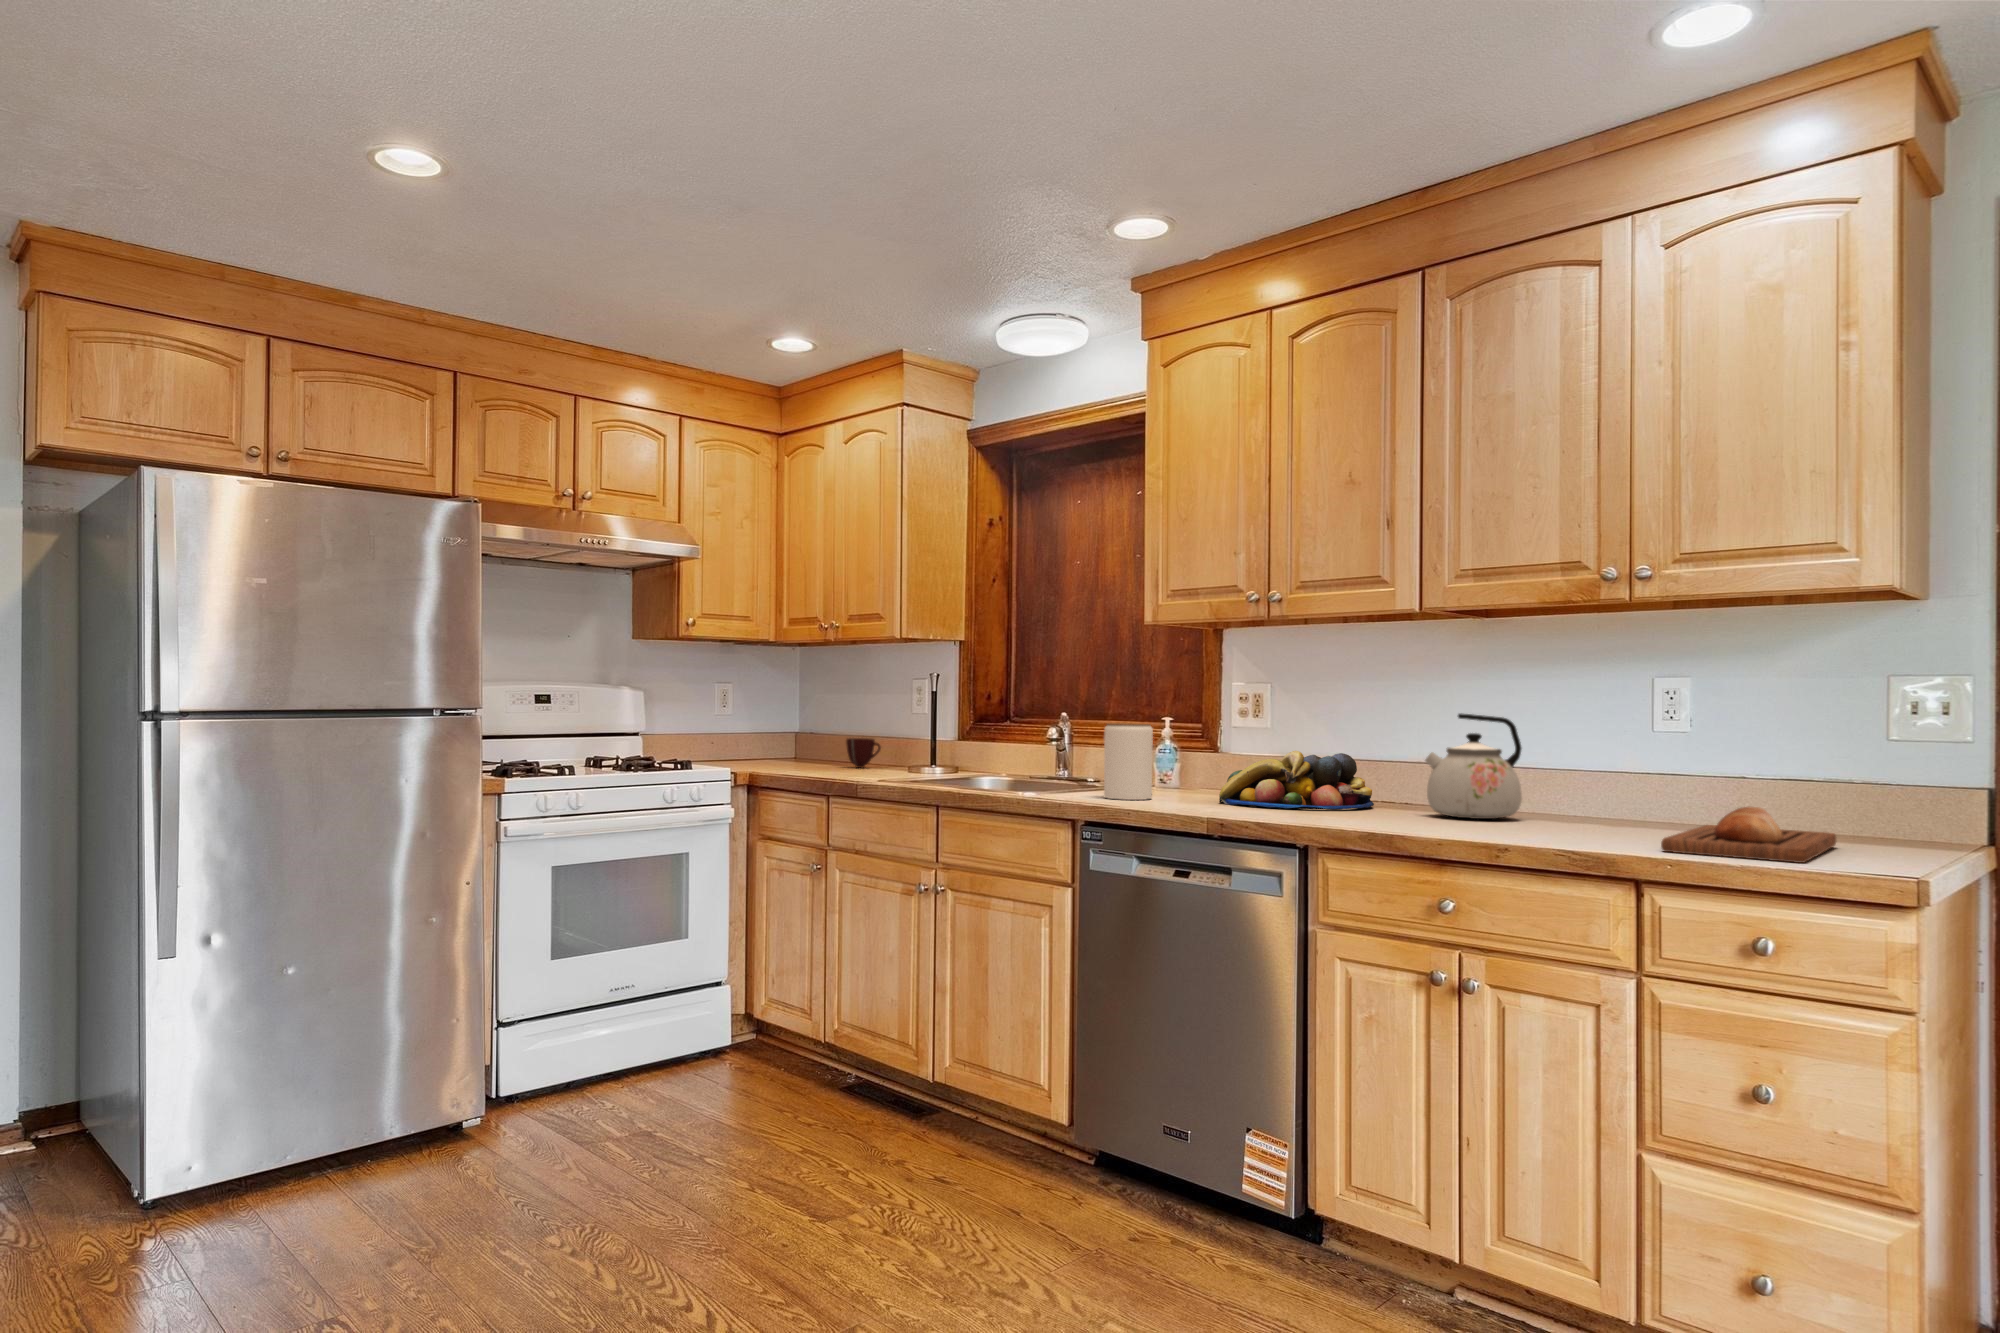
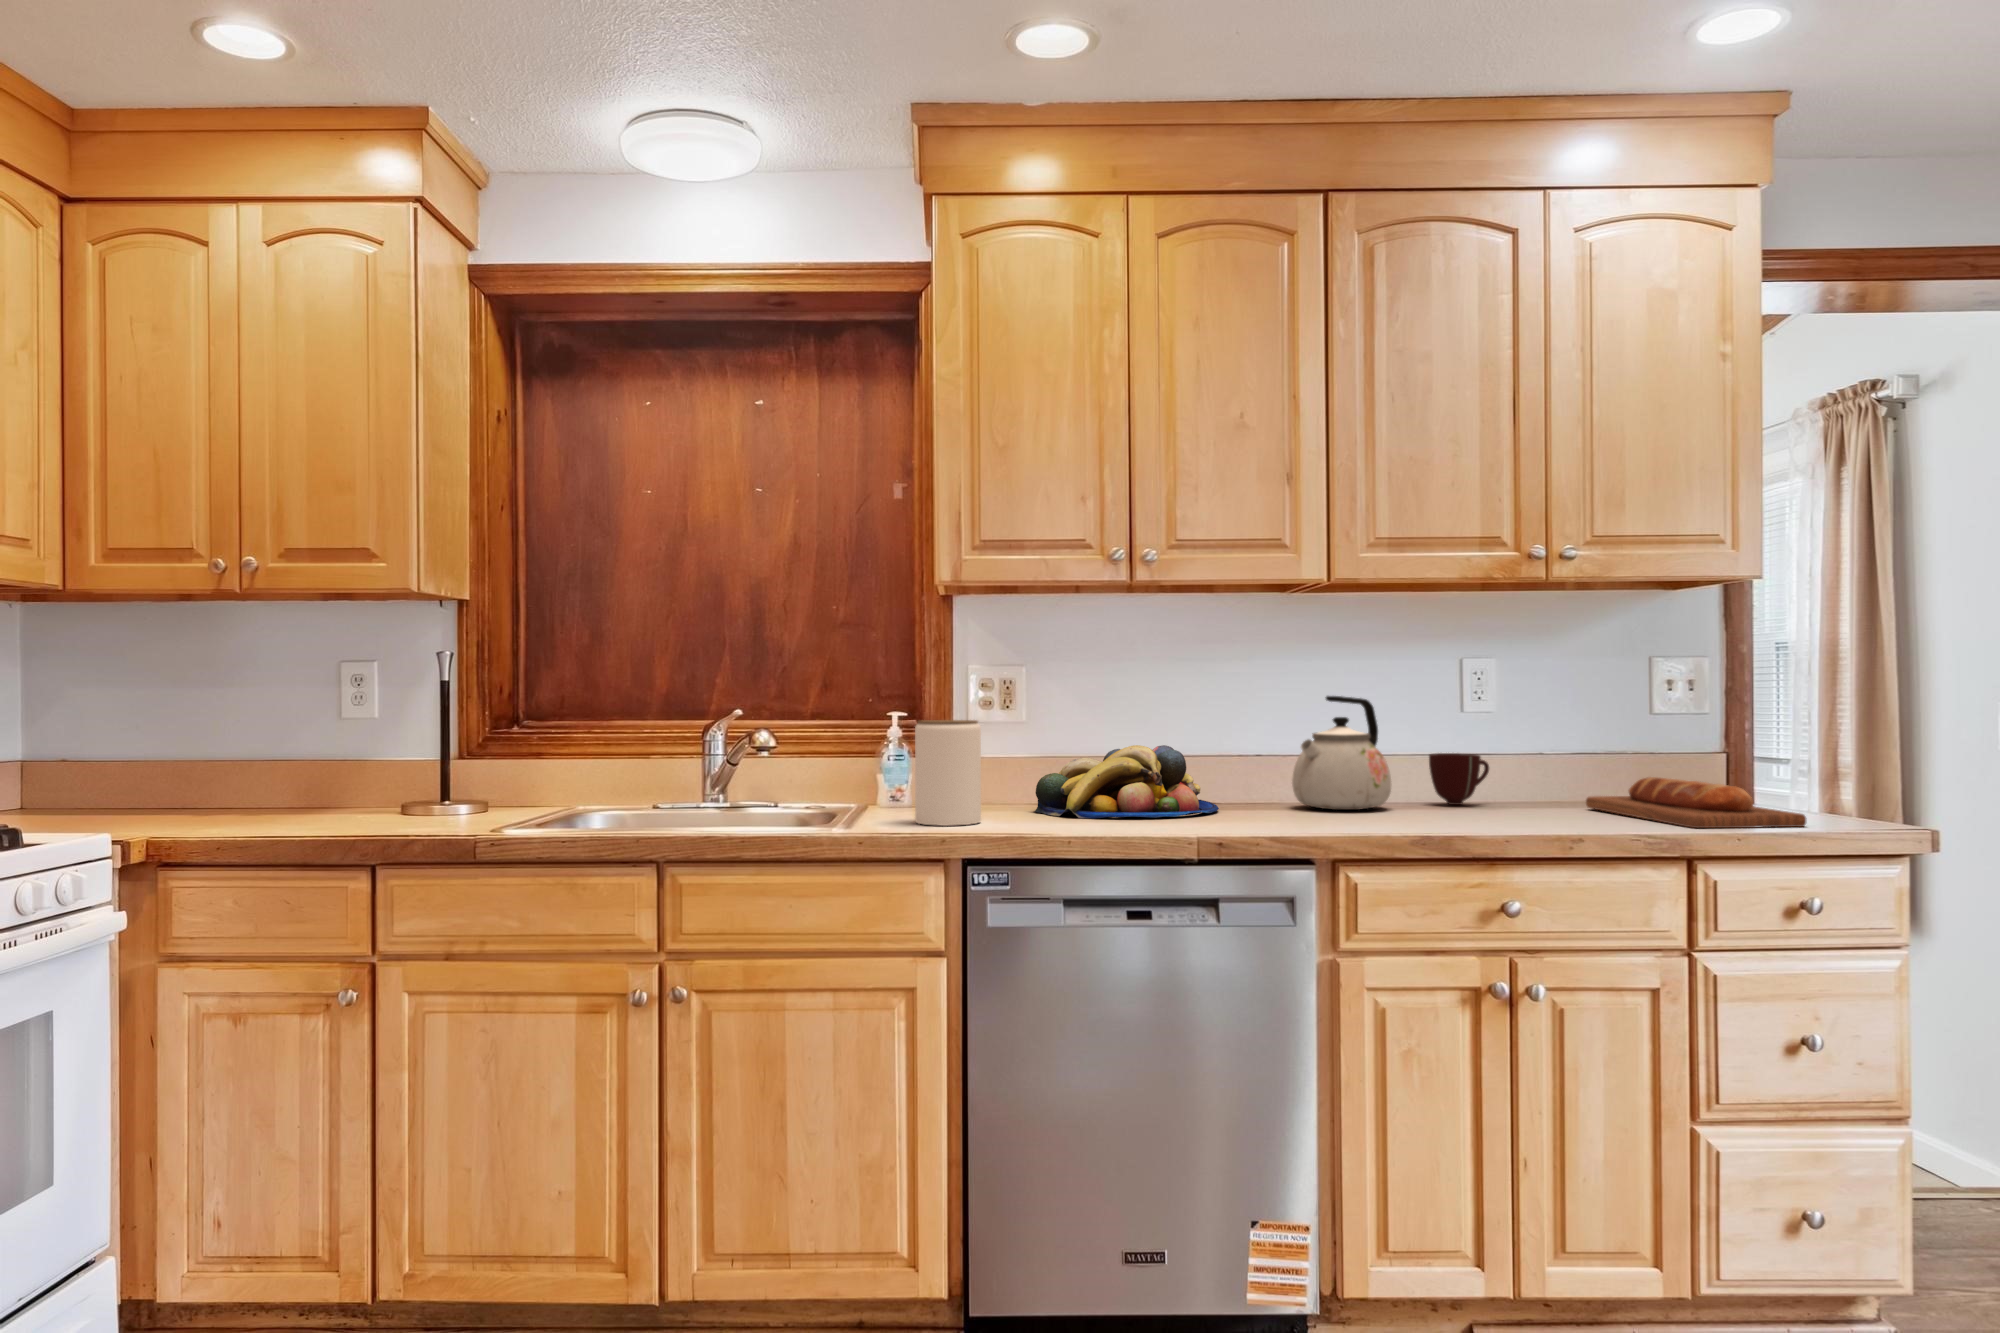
mug: present [846,738,881,768] -> present [1429,753,1489,805]

